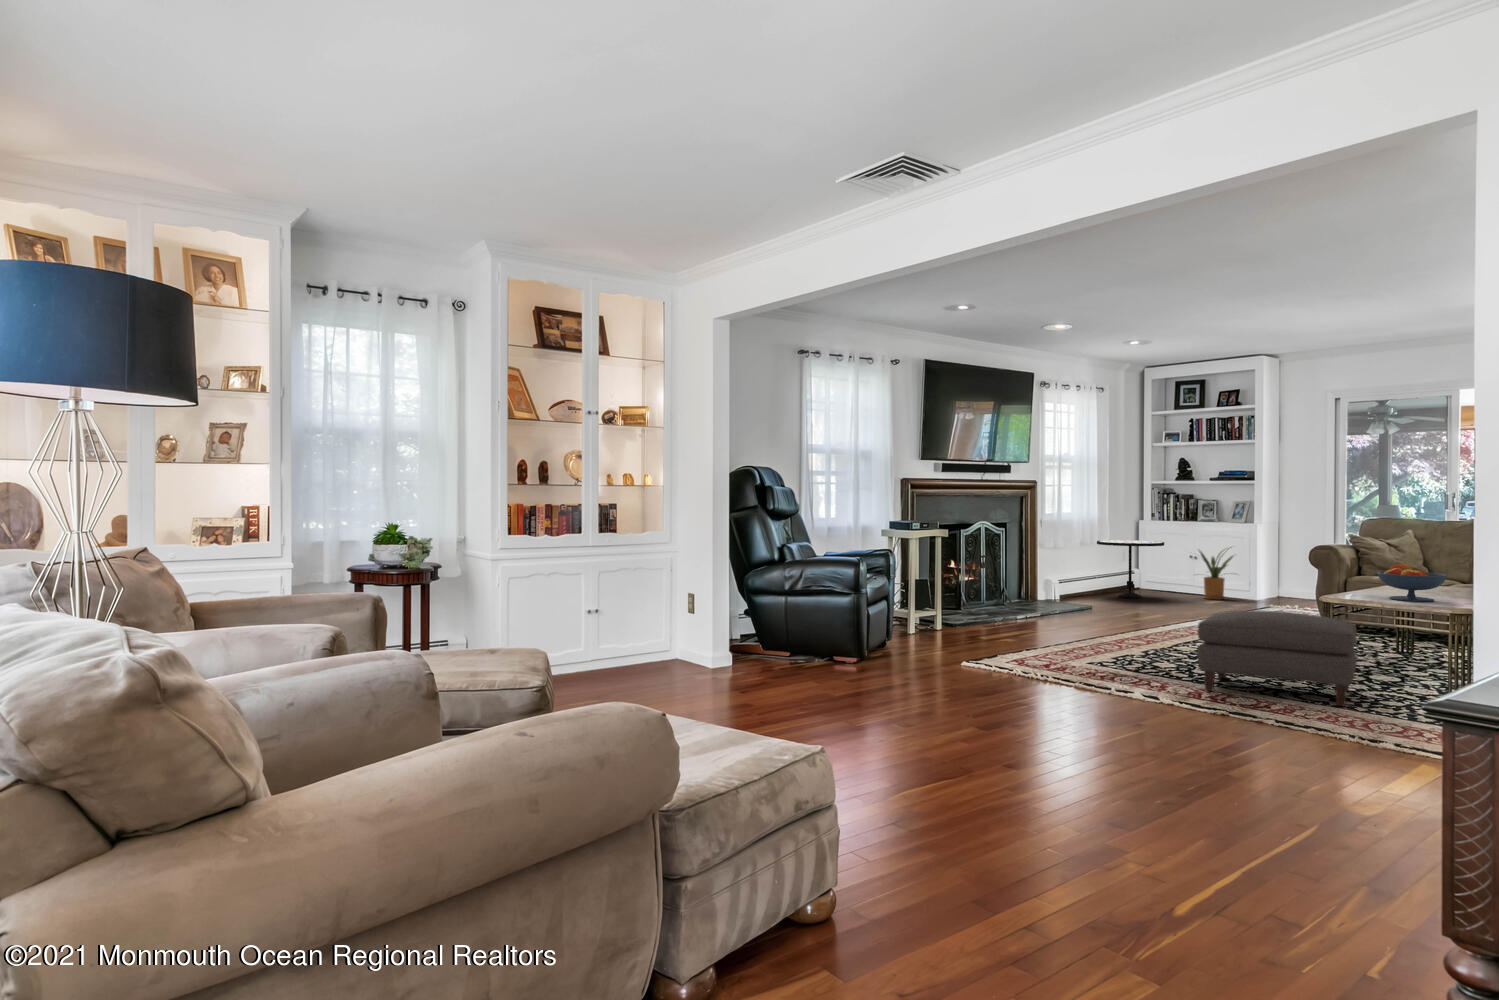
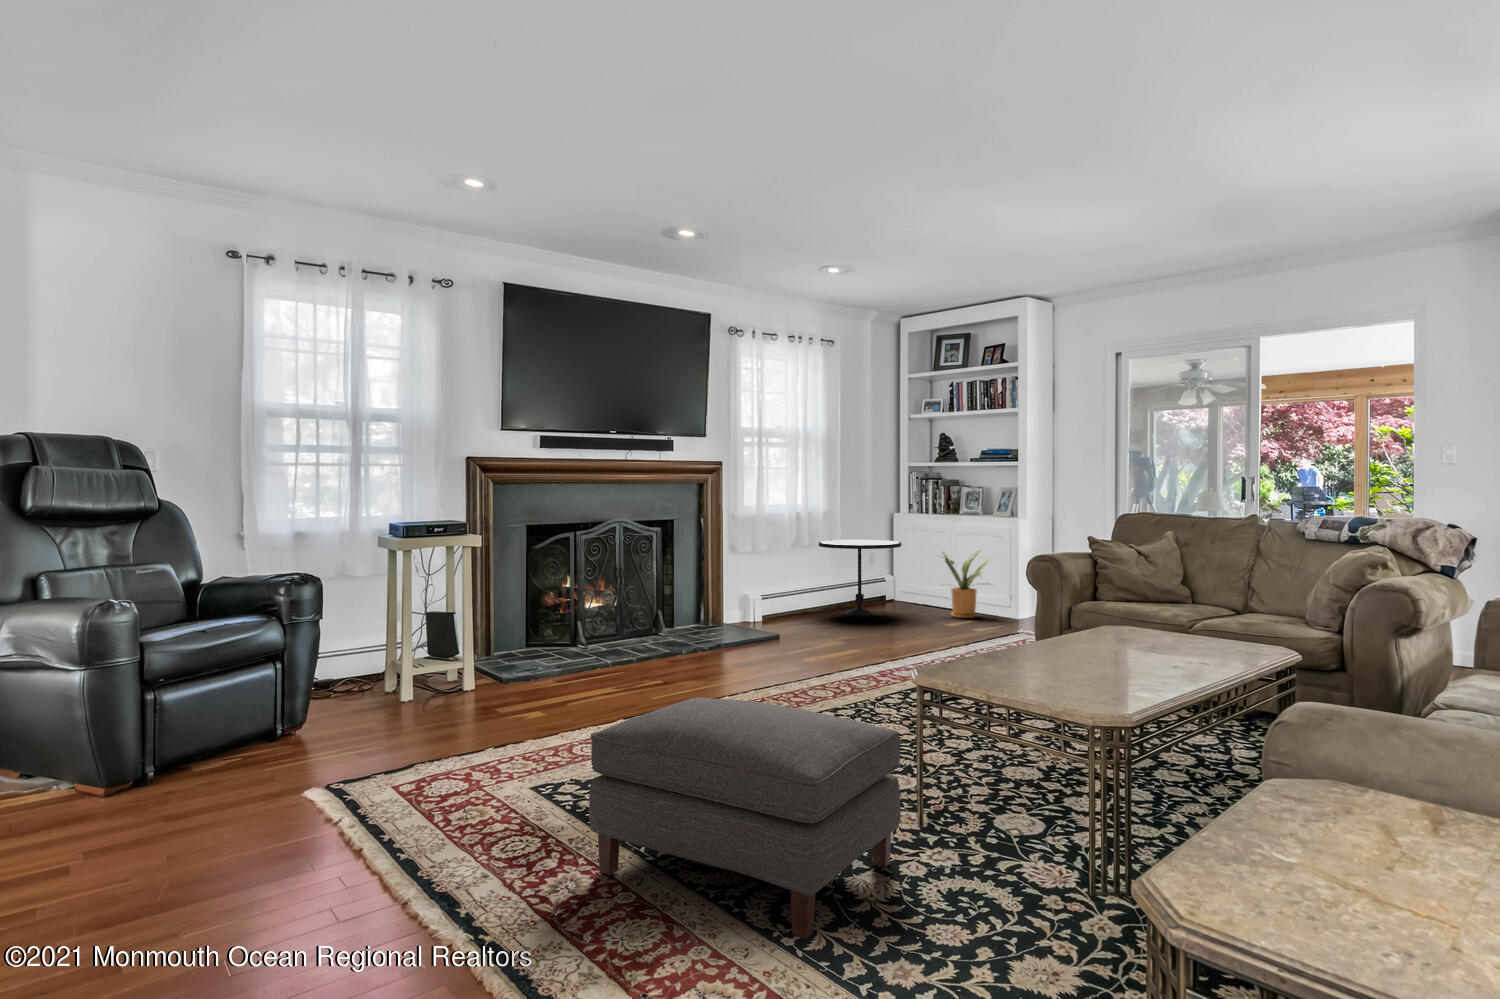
fruit bowl: present [1377,563,1447,602] -> none [1009,596,1119,671]

